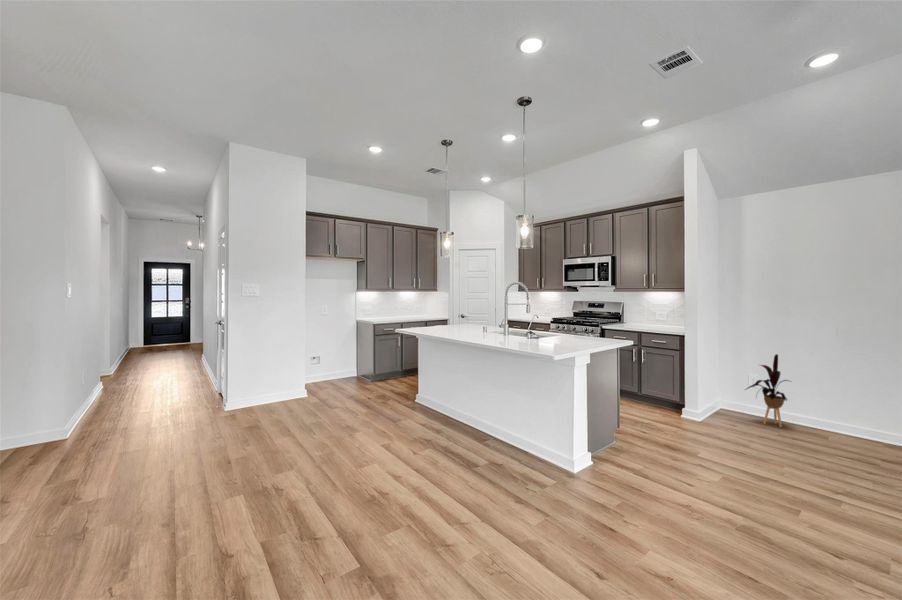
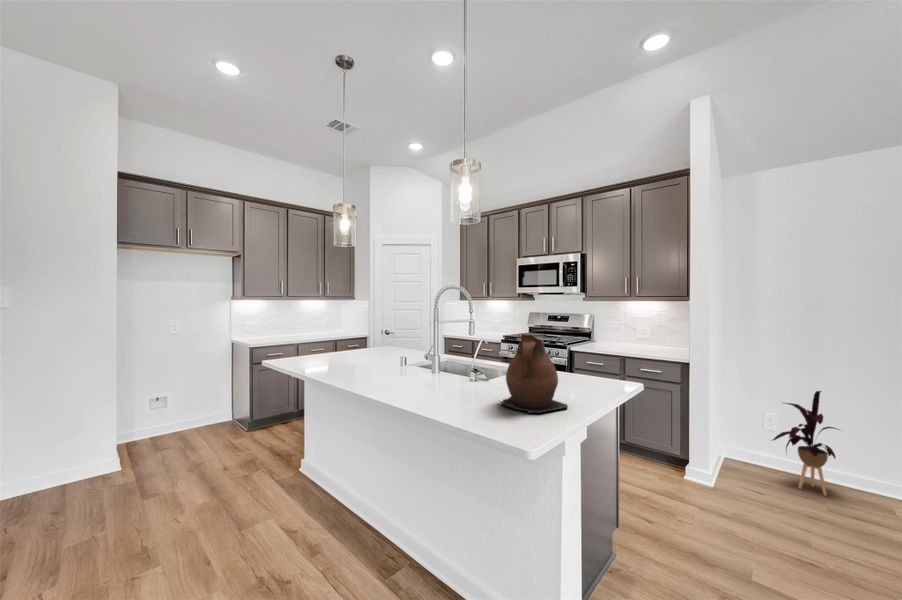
ceramic pitcher: none [541,309,577,347] -> present [500,334,568,413]

